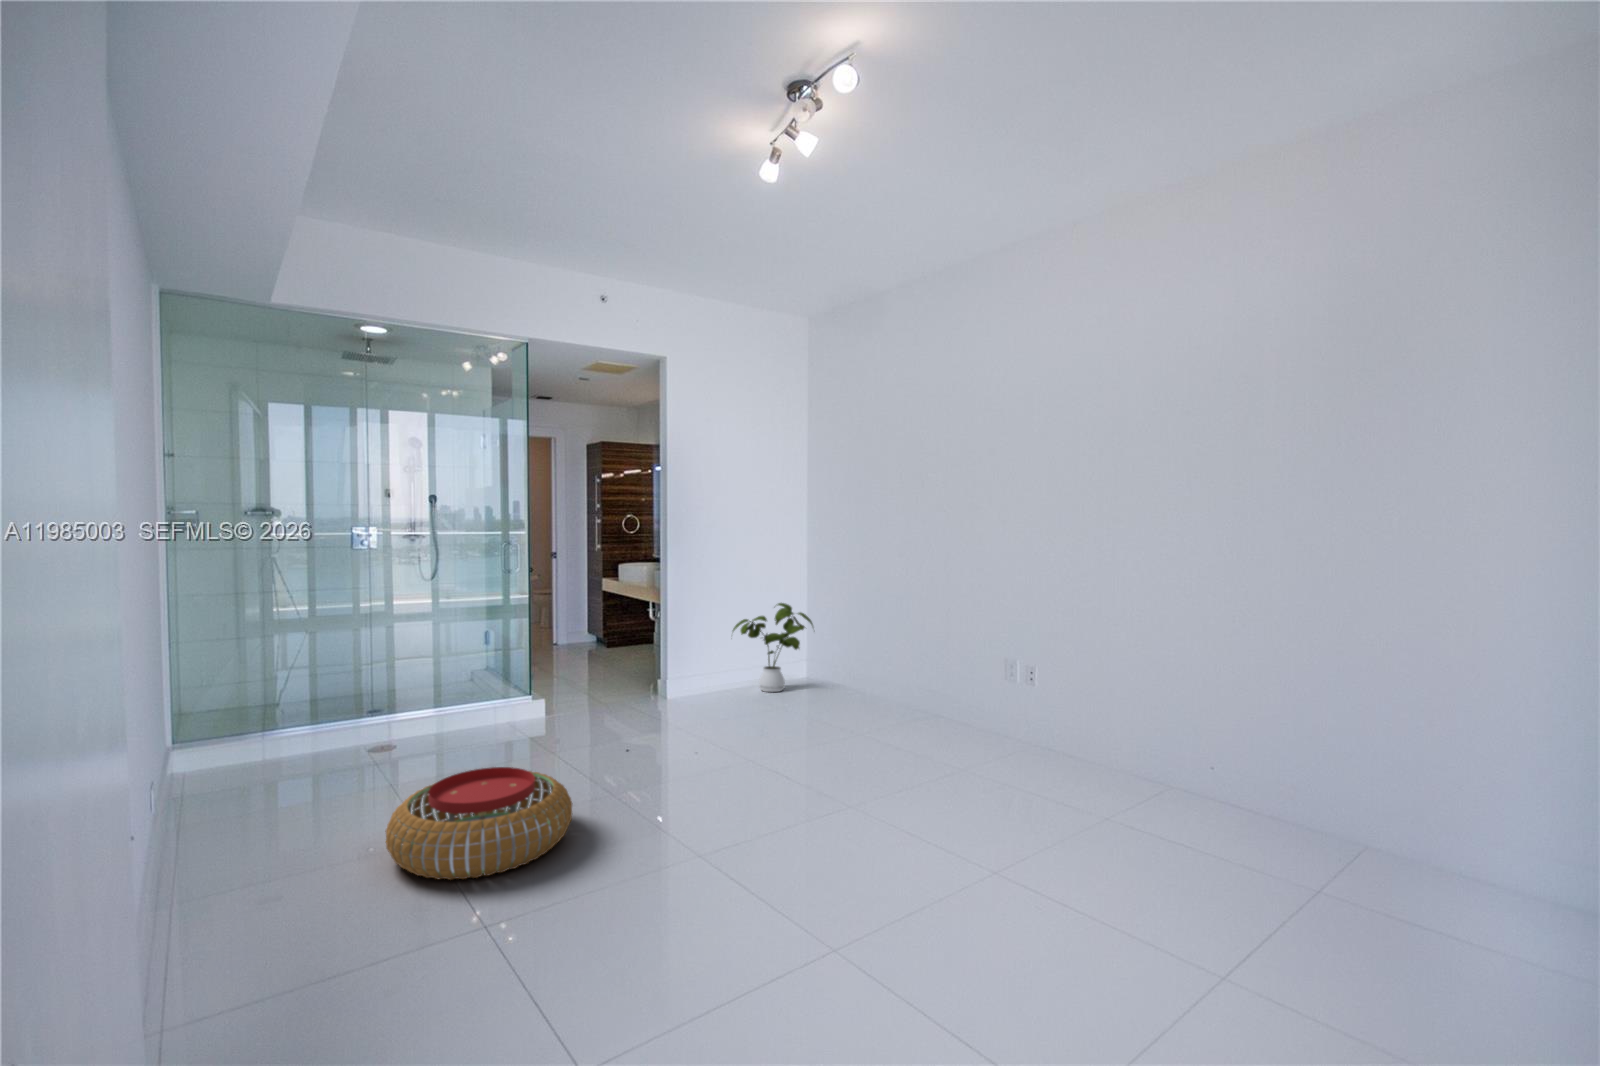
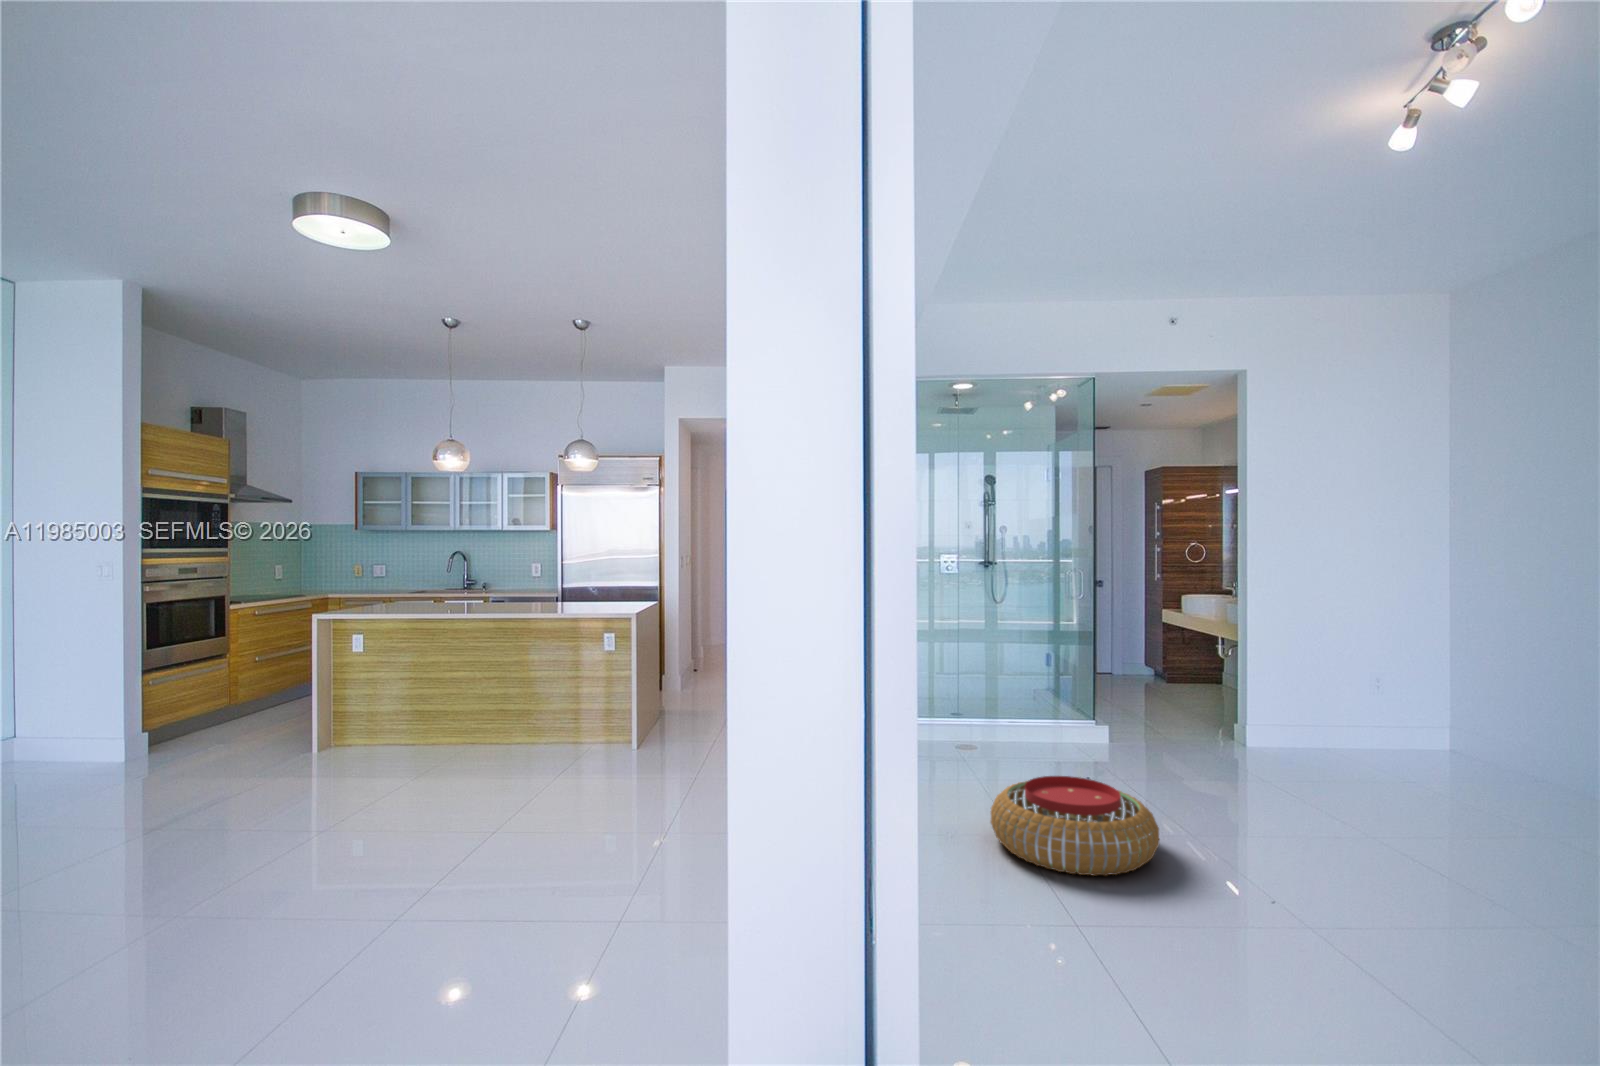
house plant: present [733,603,813,692] -> none [1336,651,1470,763]

